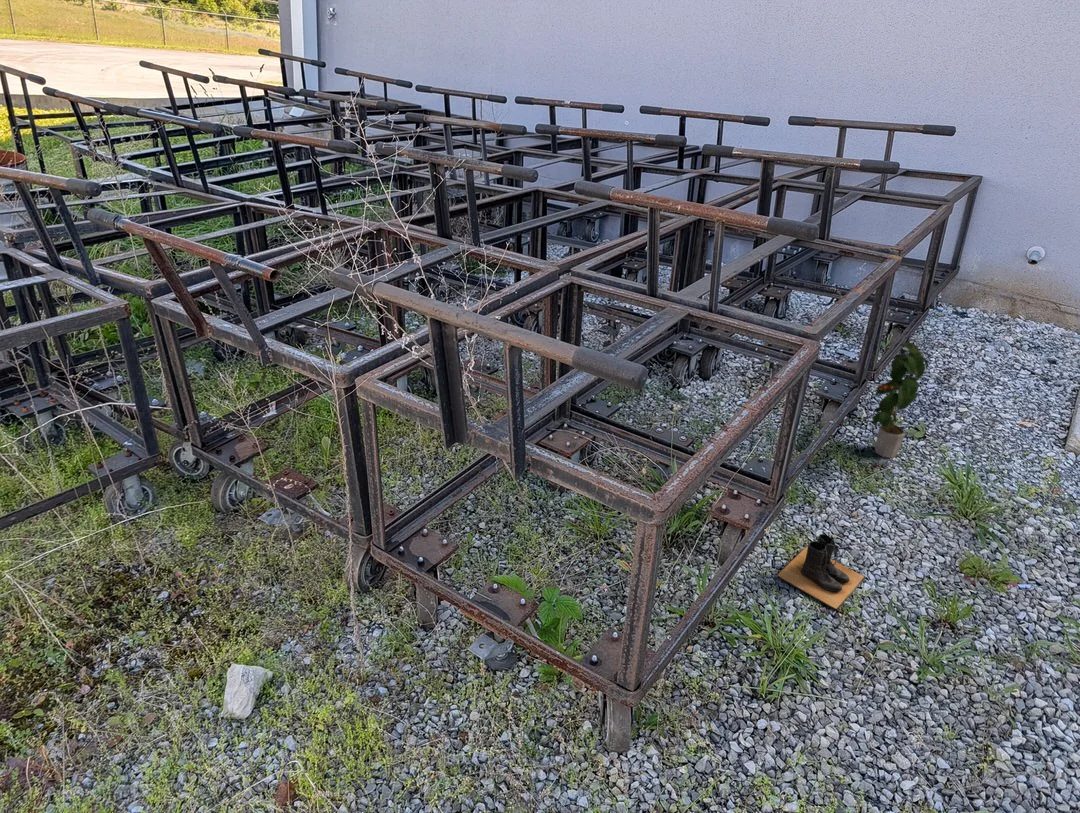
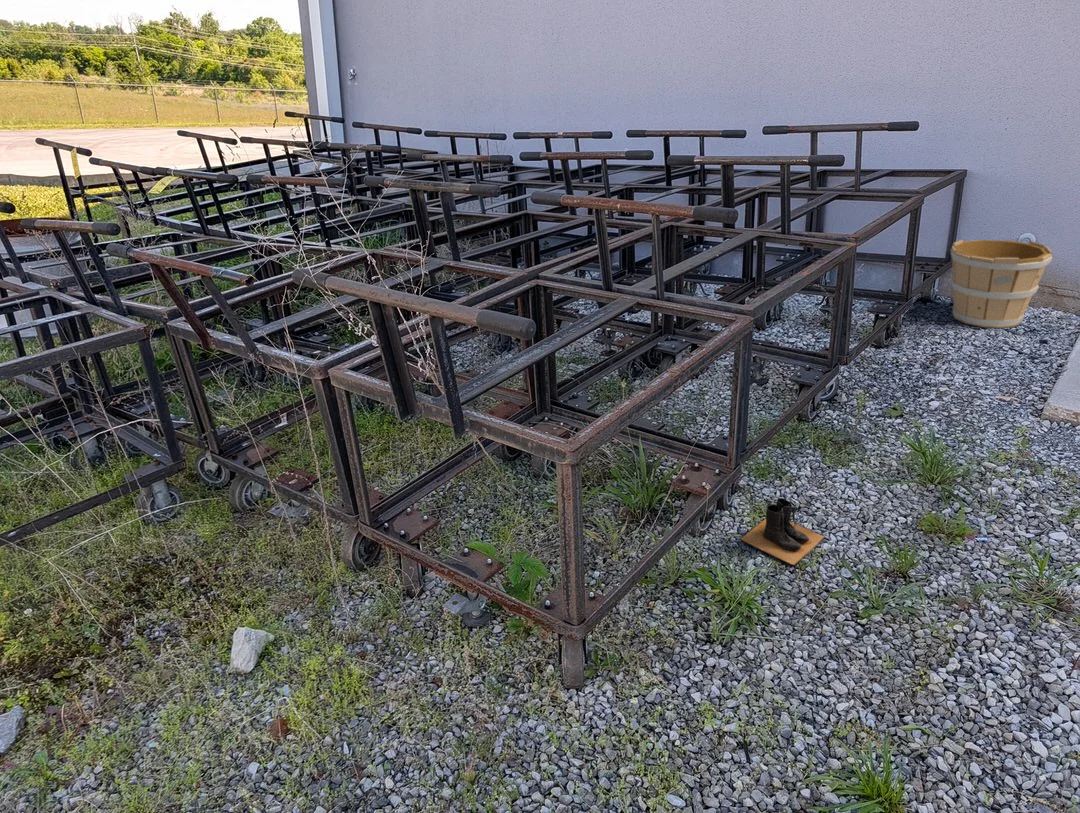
wooden bucket: none [961,248,1072,344] -> present [951,240,1052,328]
potted plant: present [872,342,929,458] -> none [839,324,893,435]

